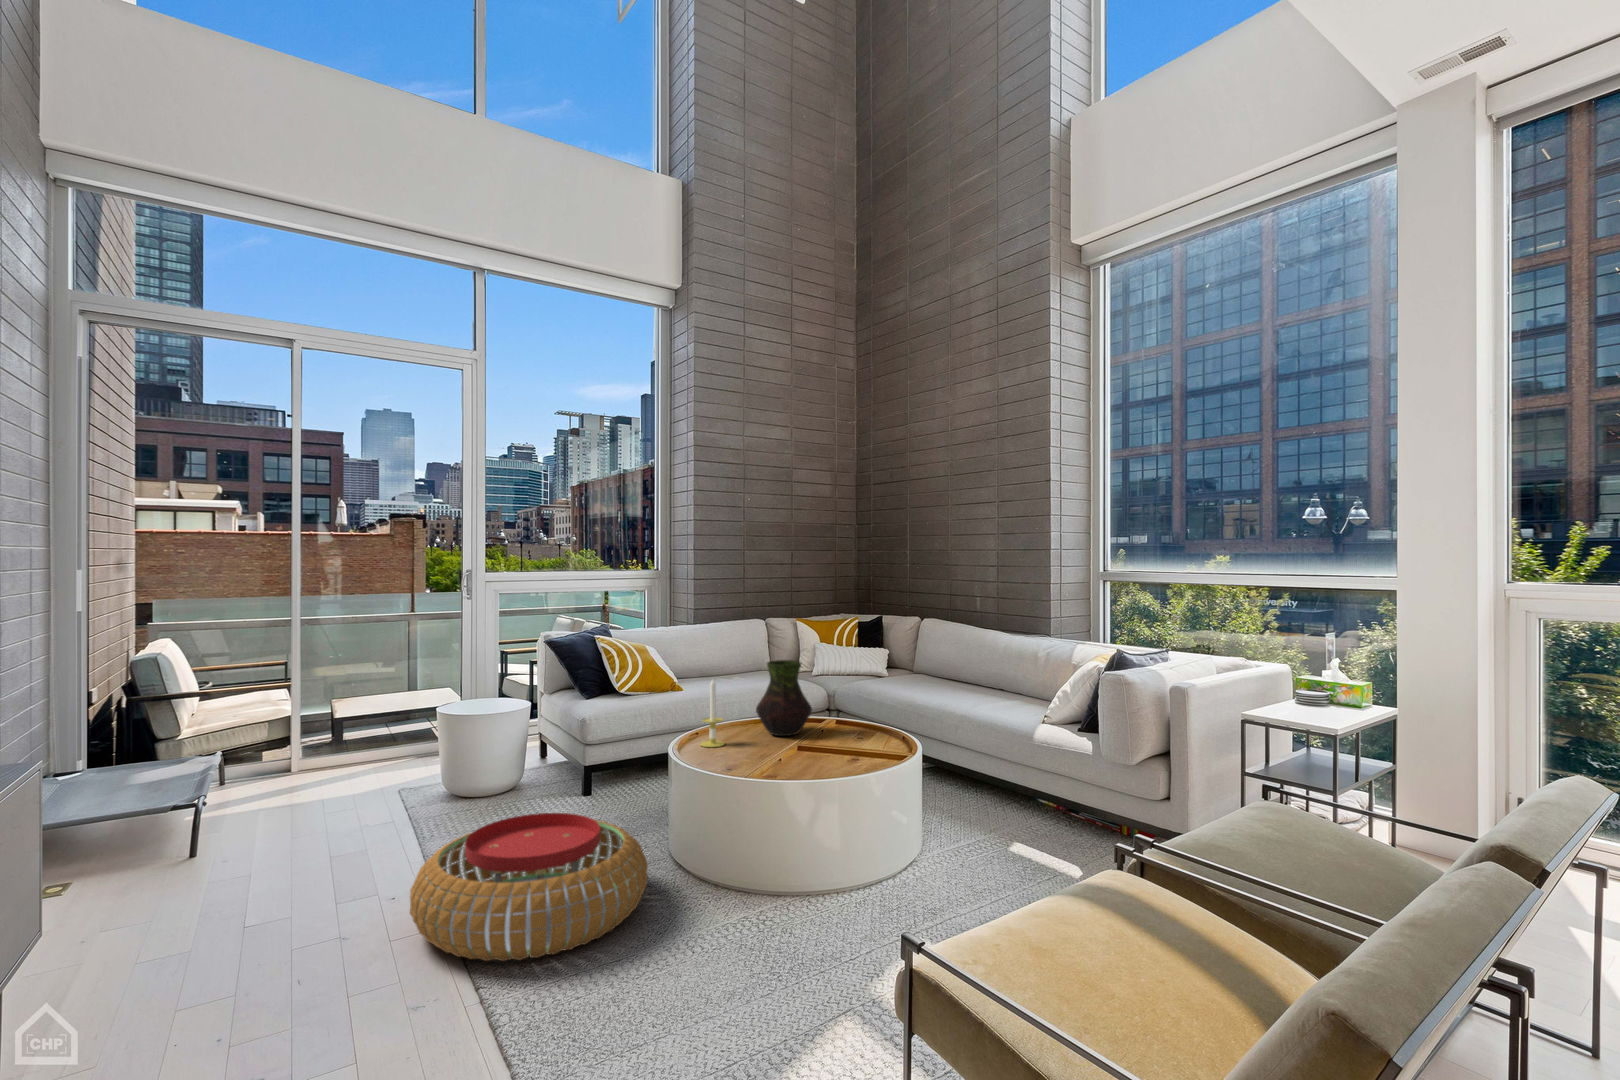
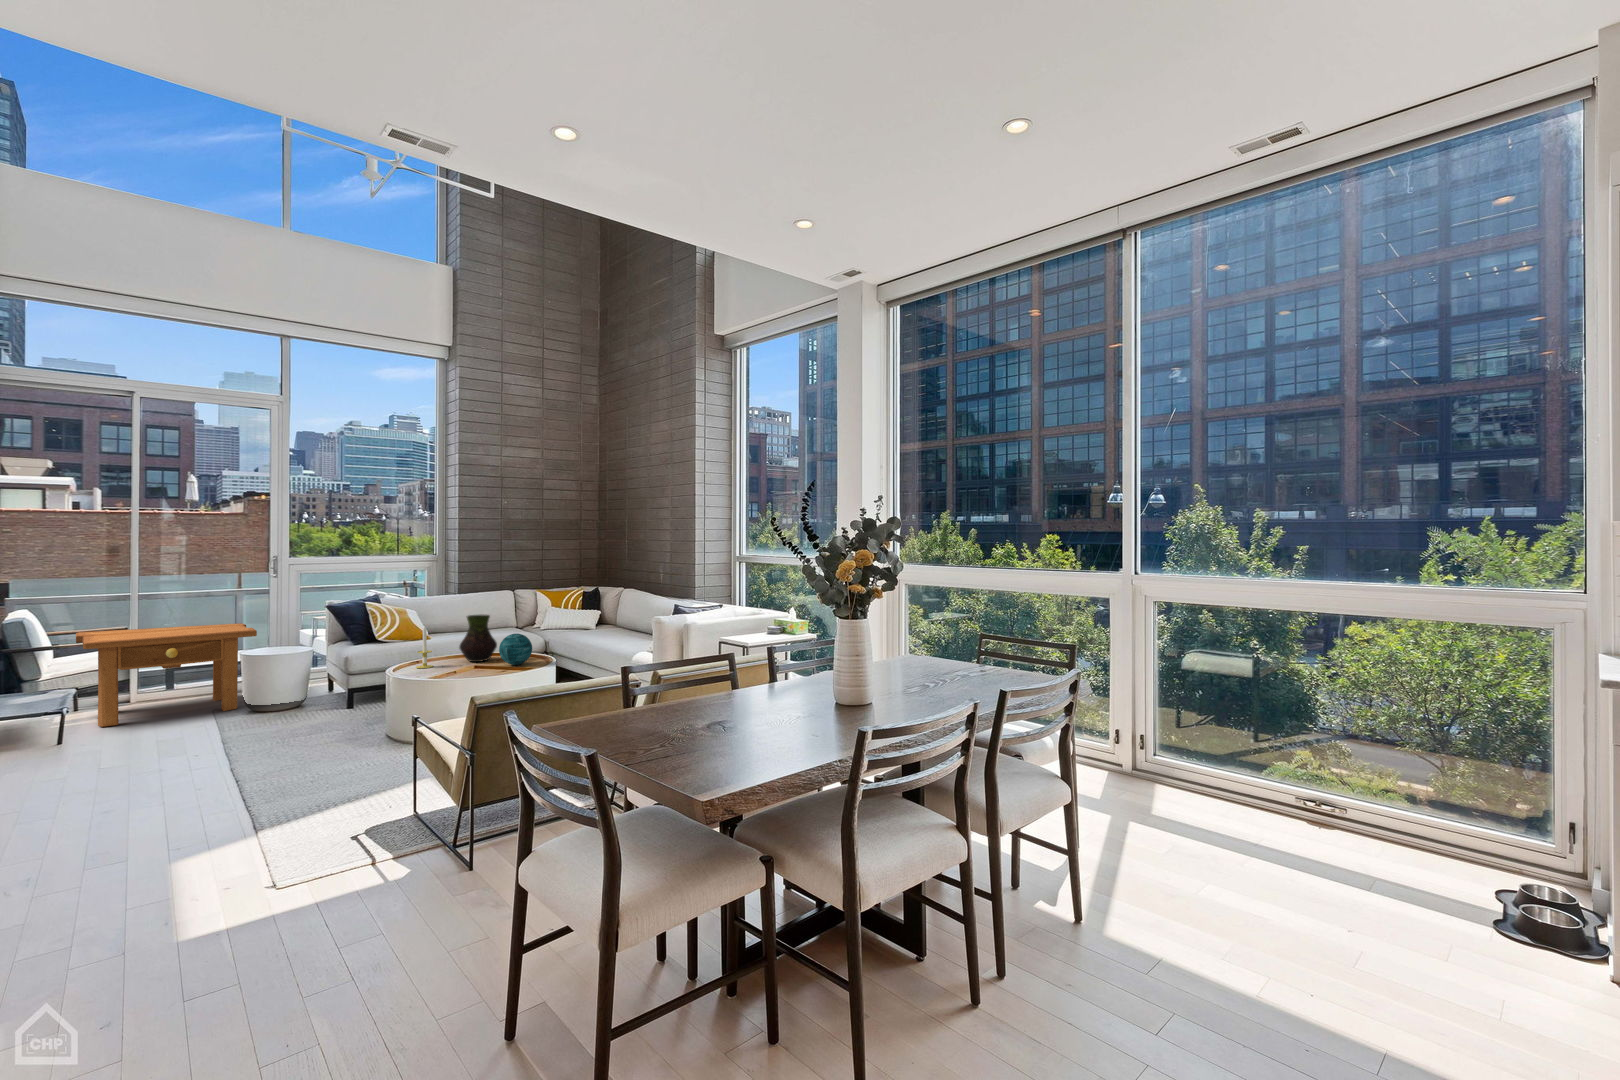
side table: none [225,662,456,816] -> present [76,623,257,727]
decorative orb: none [828,694,879,746] -> present [499,634,532,665]
pouf: present [410,813,648,961] -> none [201,705,361,777]

